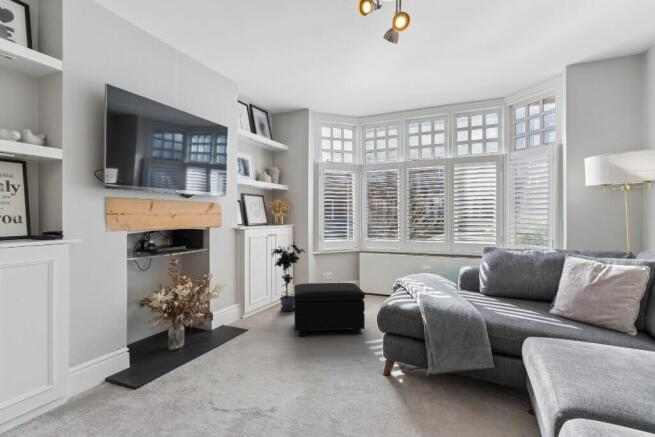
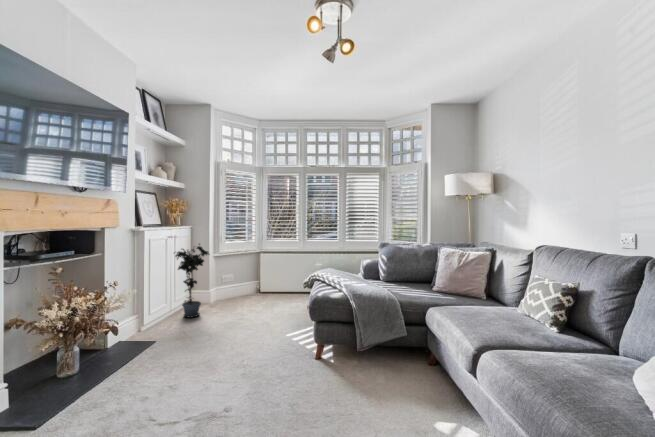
footstool: present [294,282,365,336] -> none [206,282,283,339]

